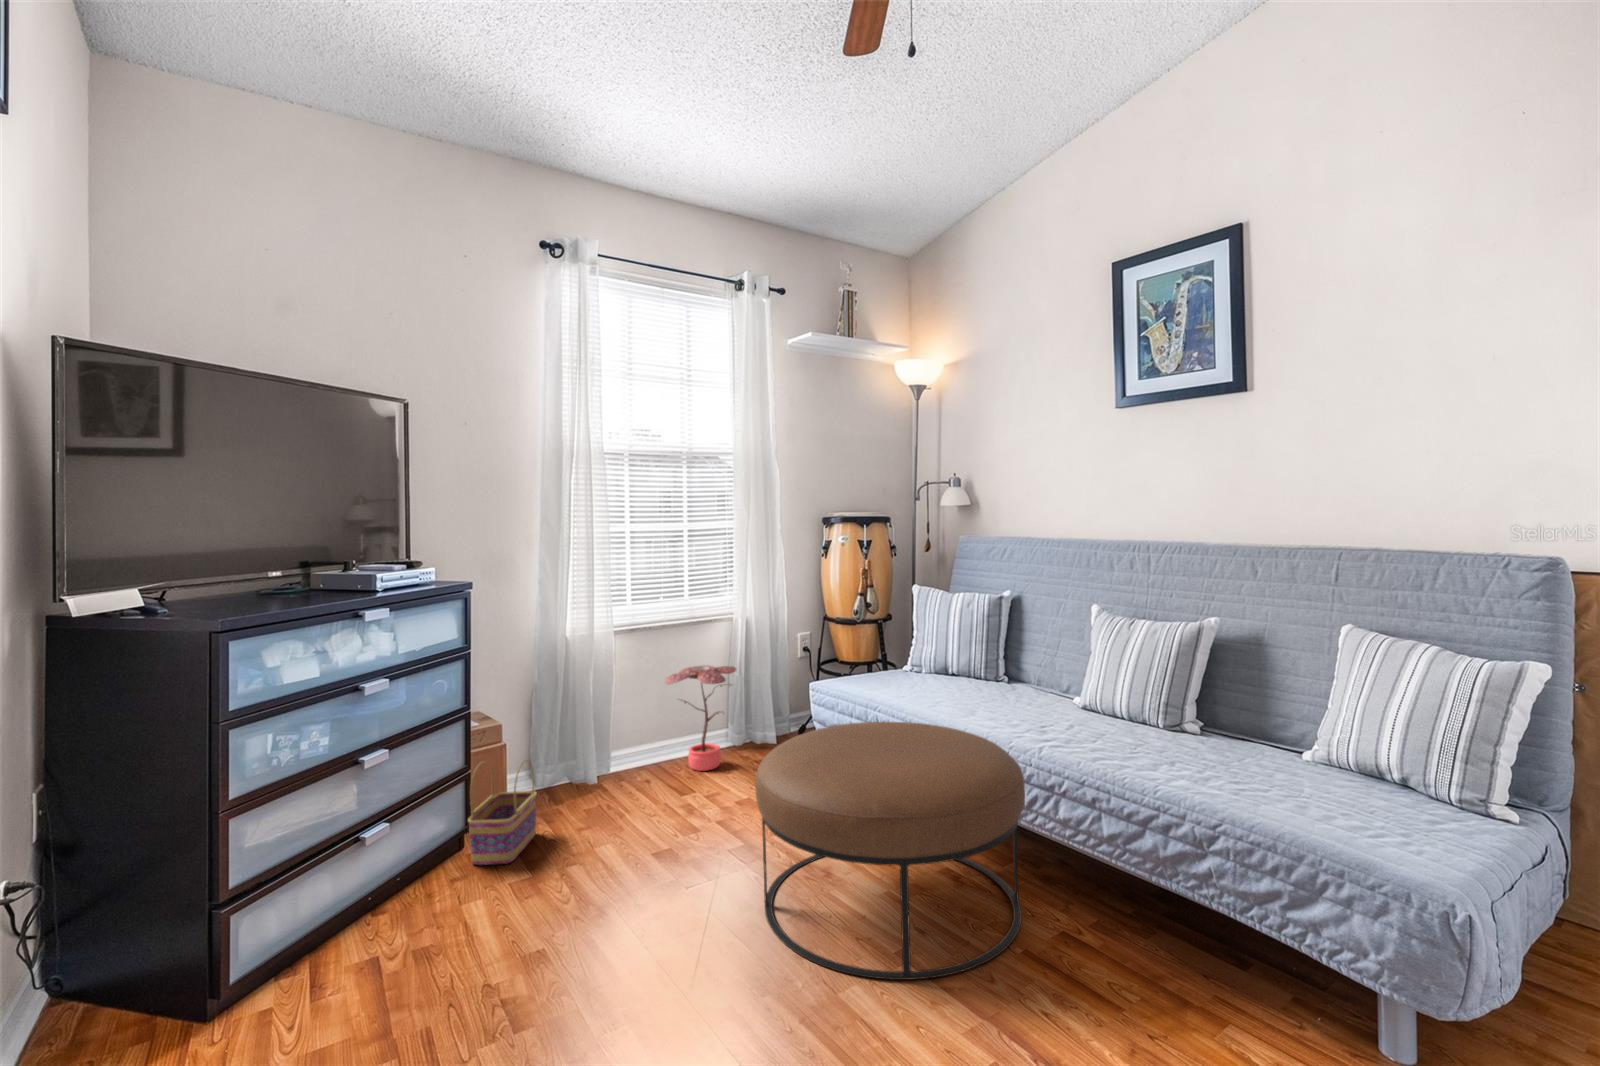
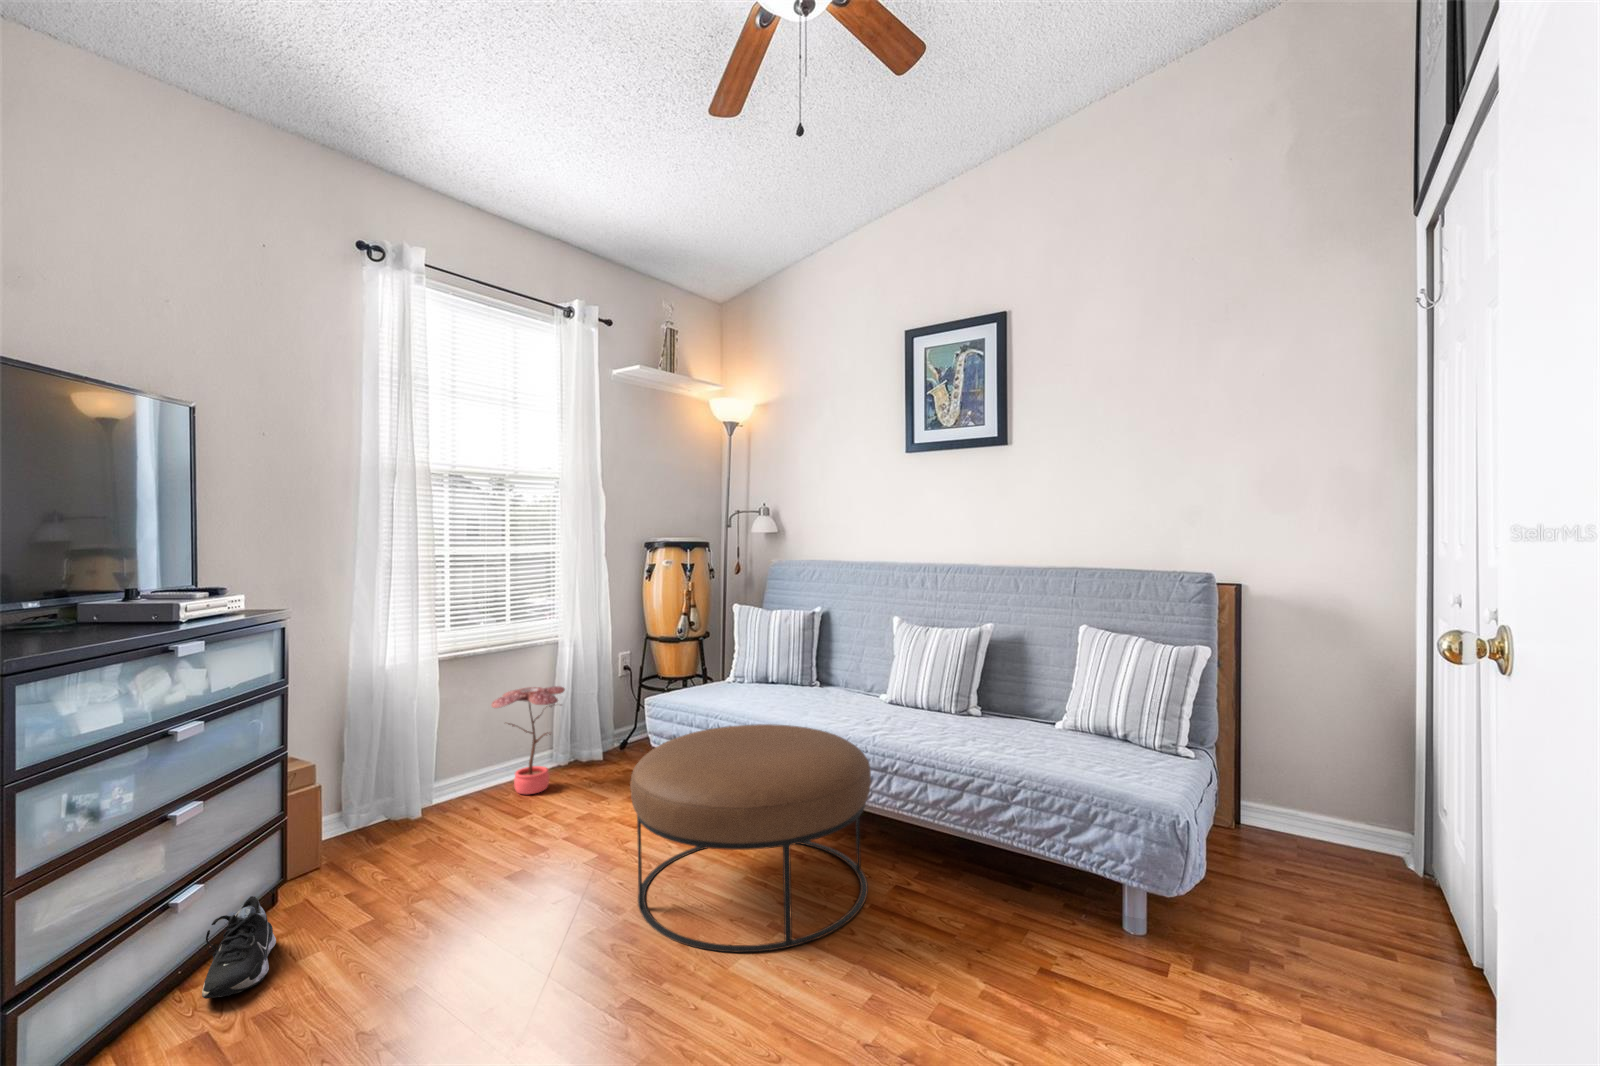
basket: present [468,760,537,865] -> none [289,797,363,920]
shoe: none [382,839,452,925] -> present [202,896,276,999]

